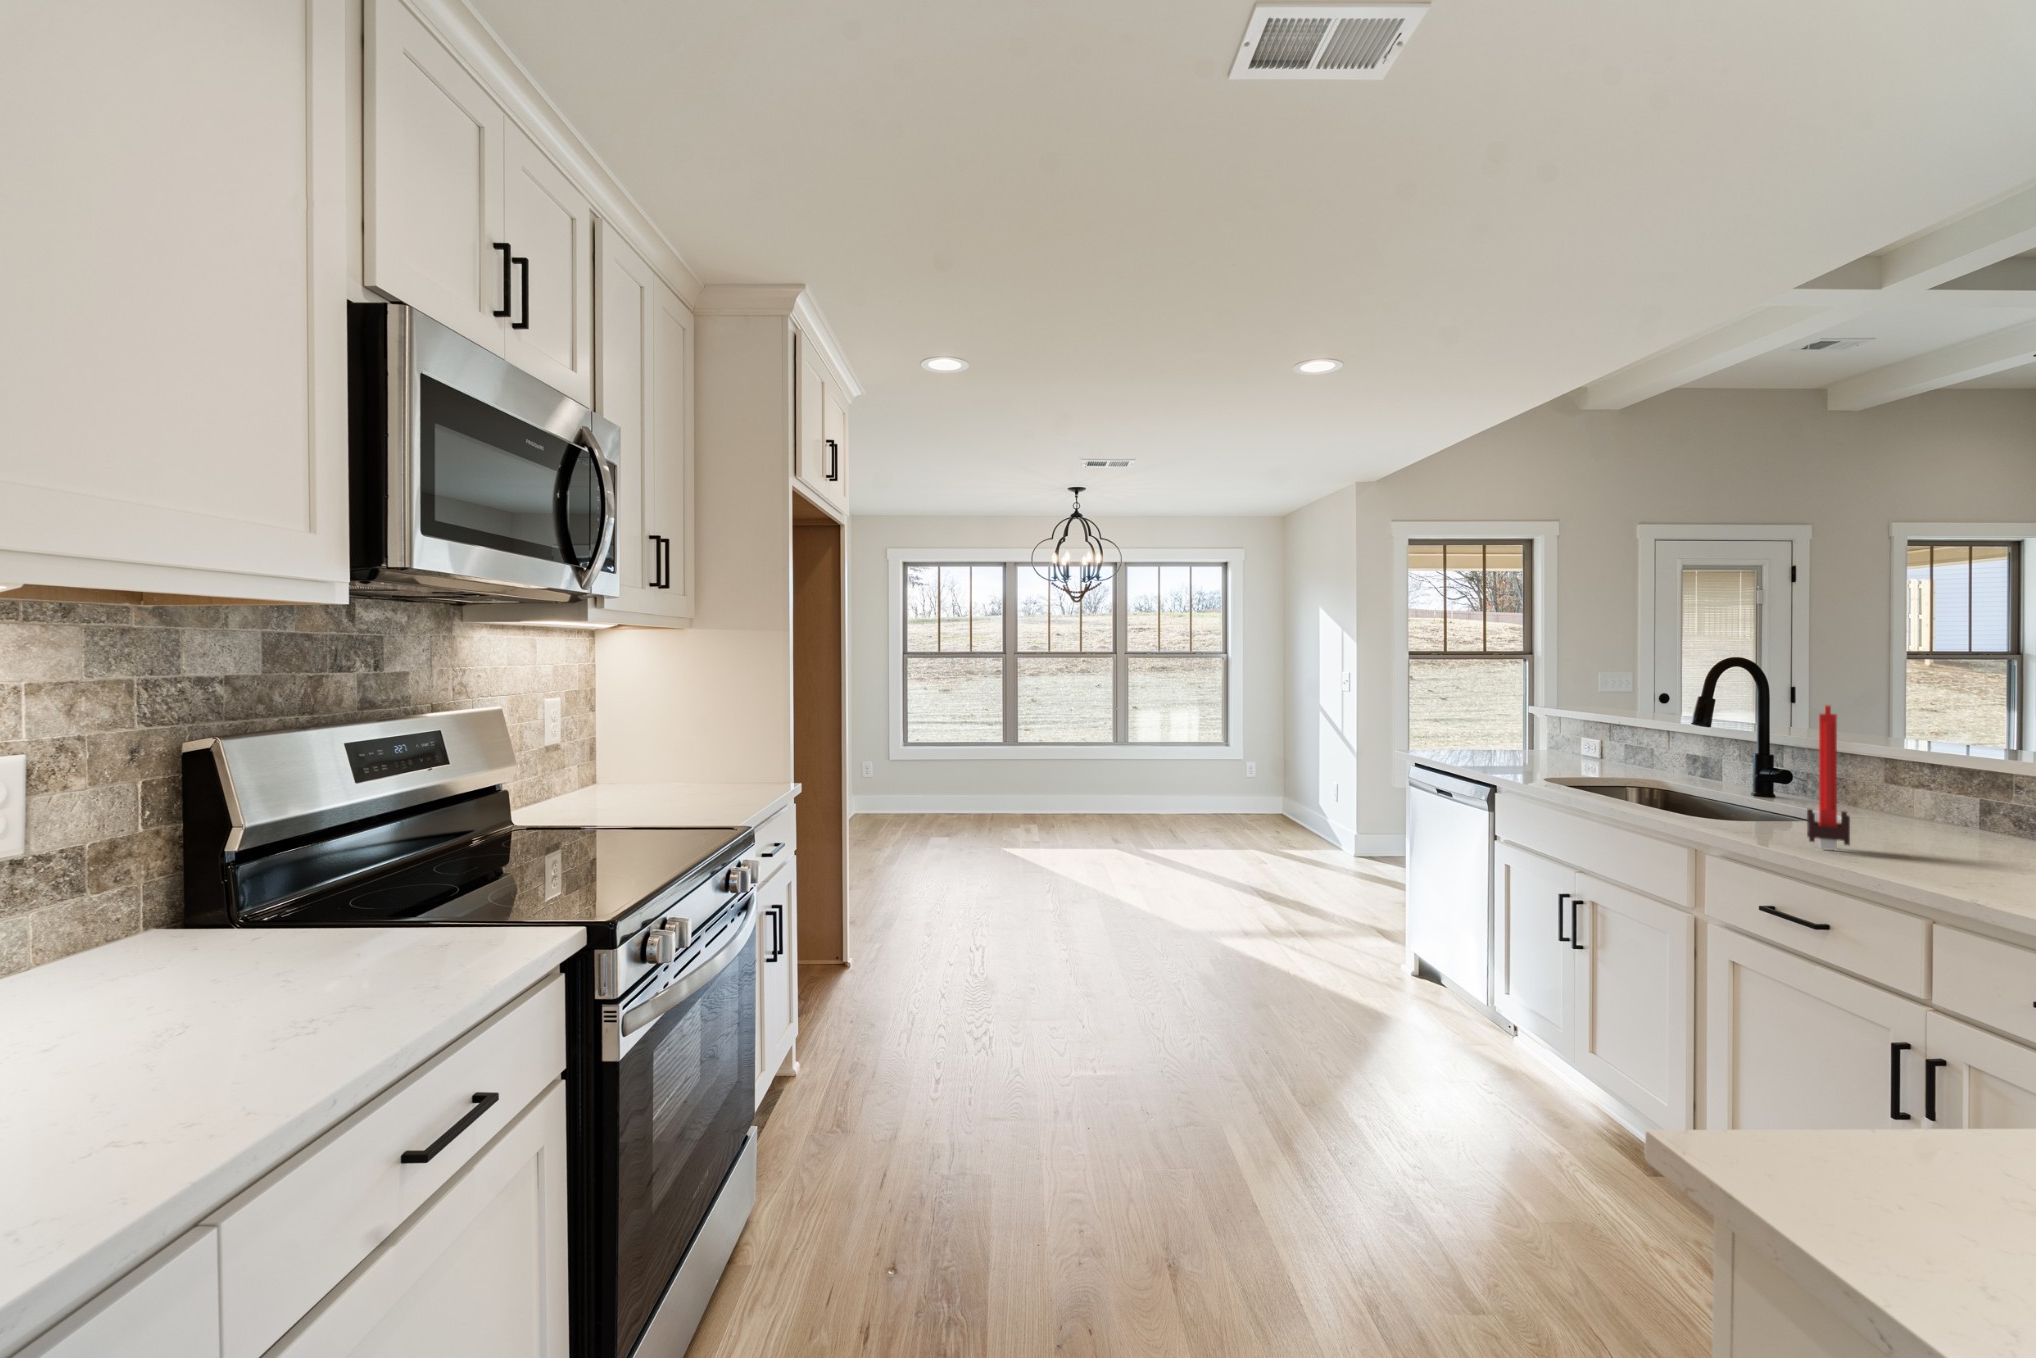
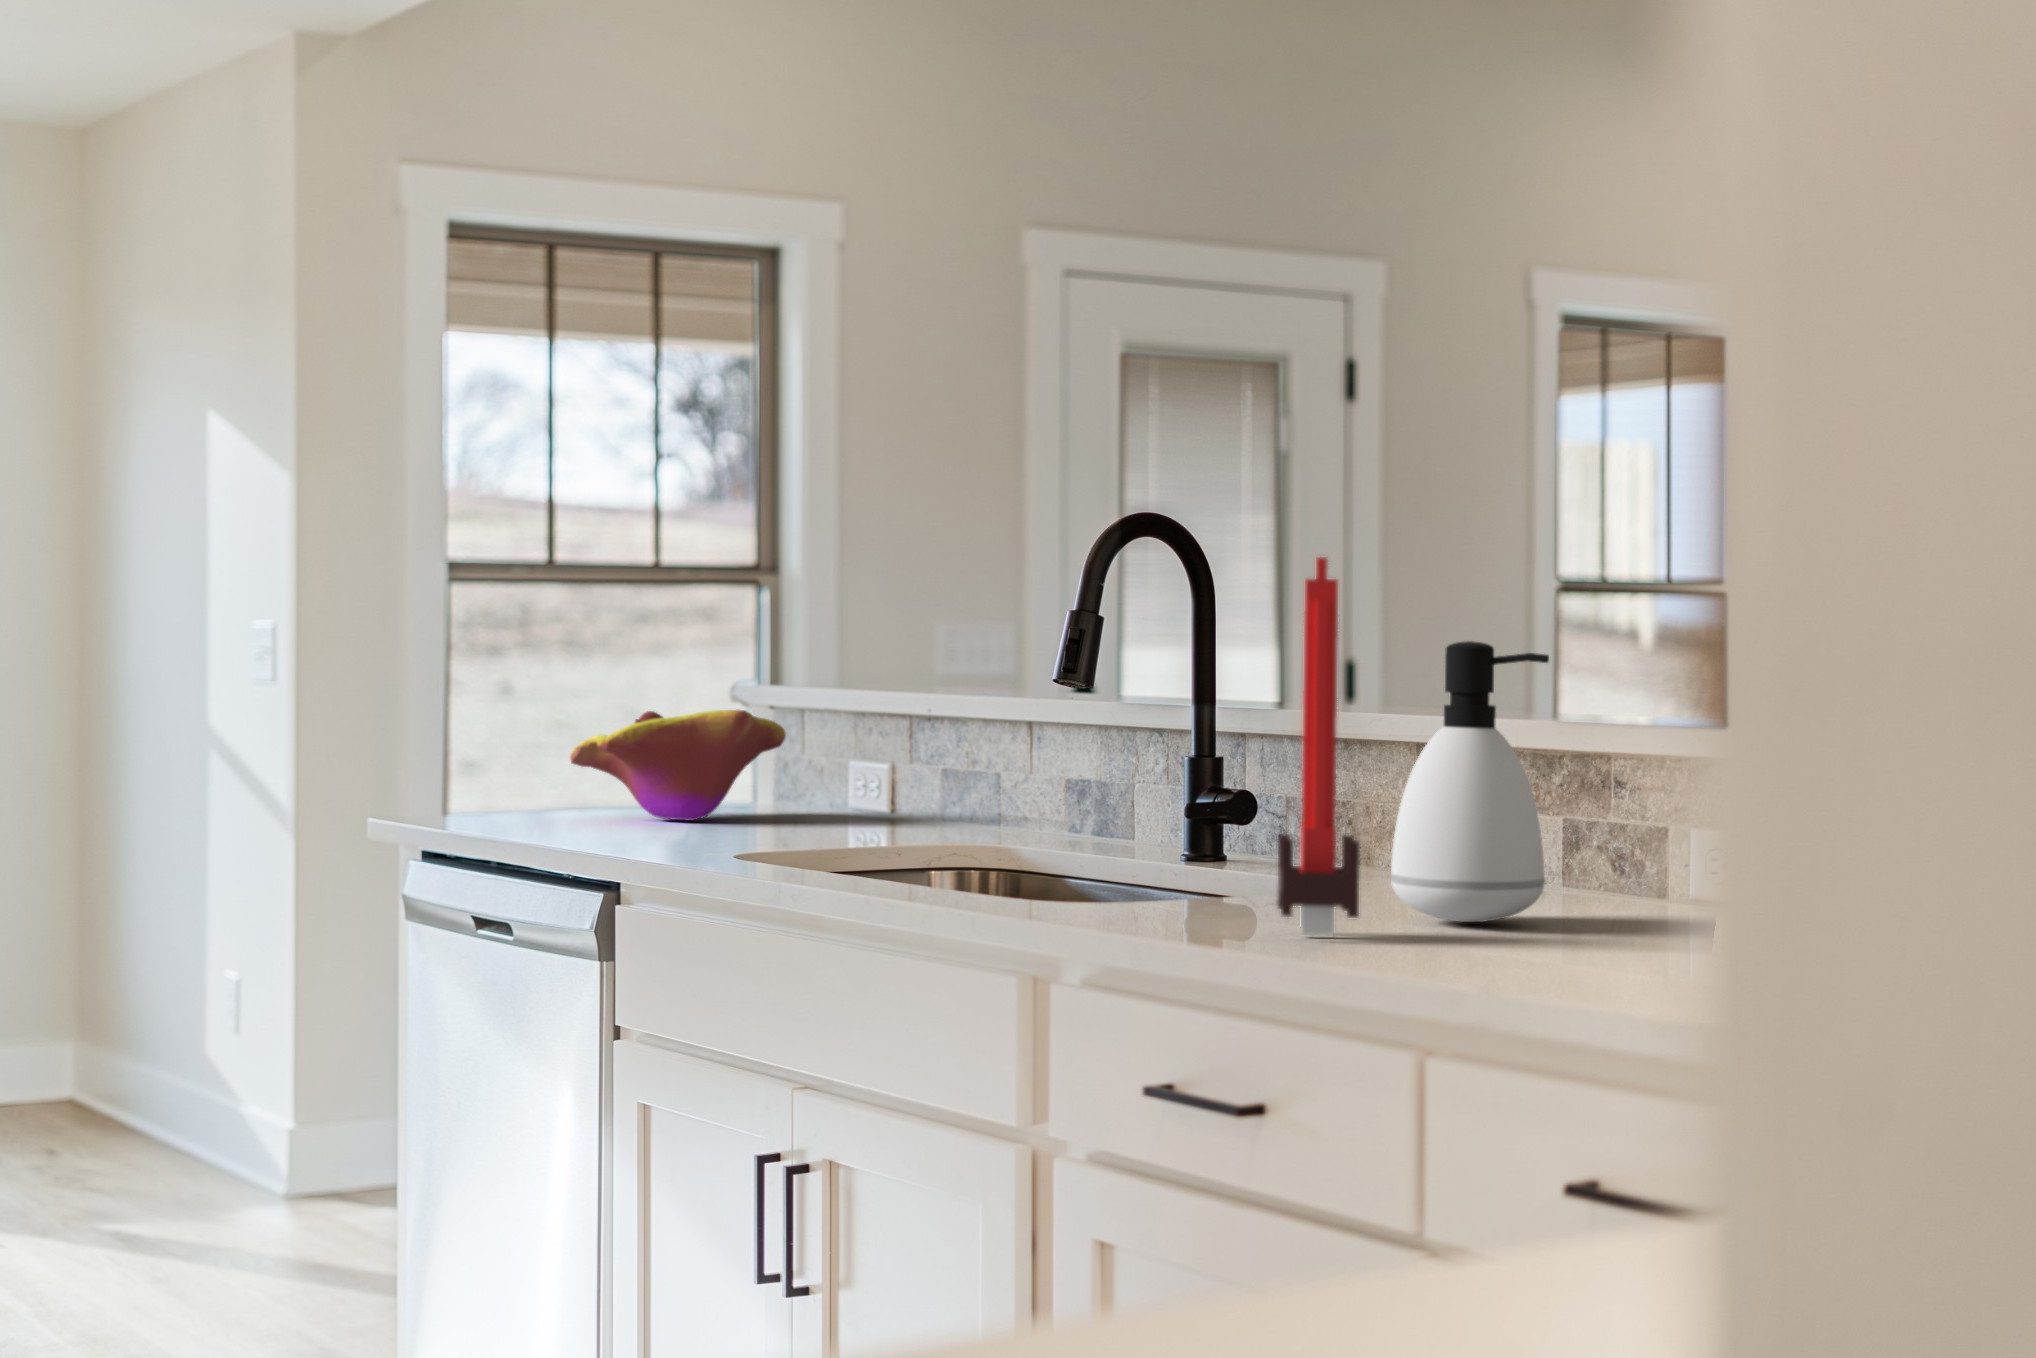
decorative bowl: none [1460,719,1550,761] -> present [570,710,786,820]
soap dispenser: none [1869,734,1960,848] -> present [1391,641,1549,922]

